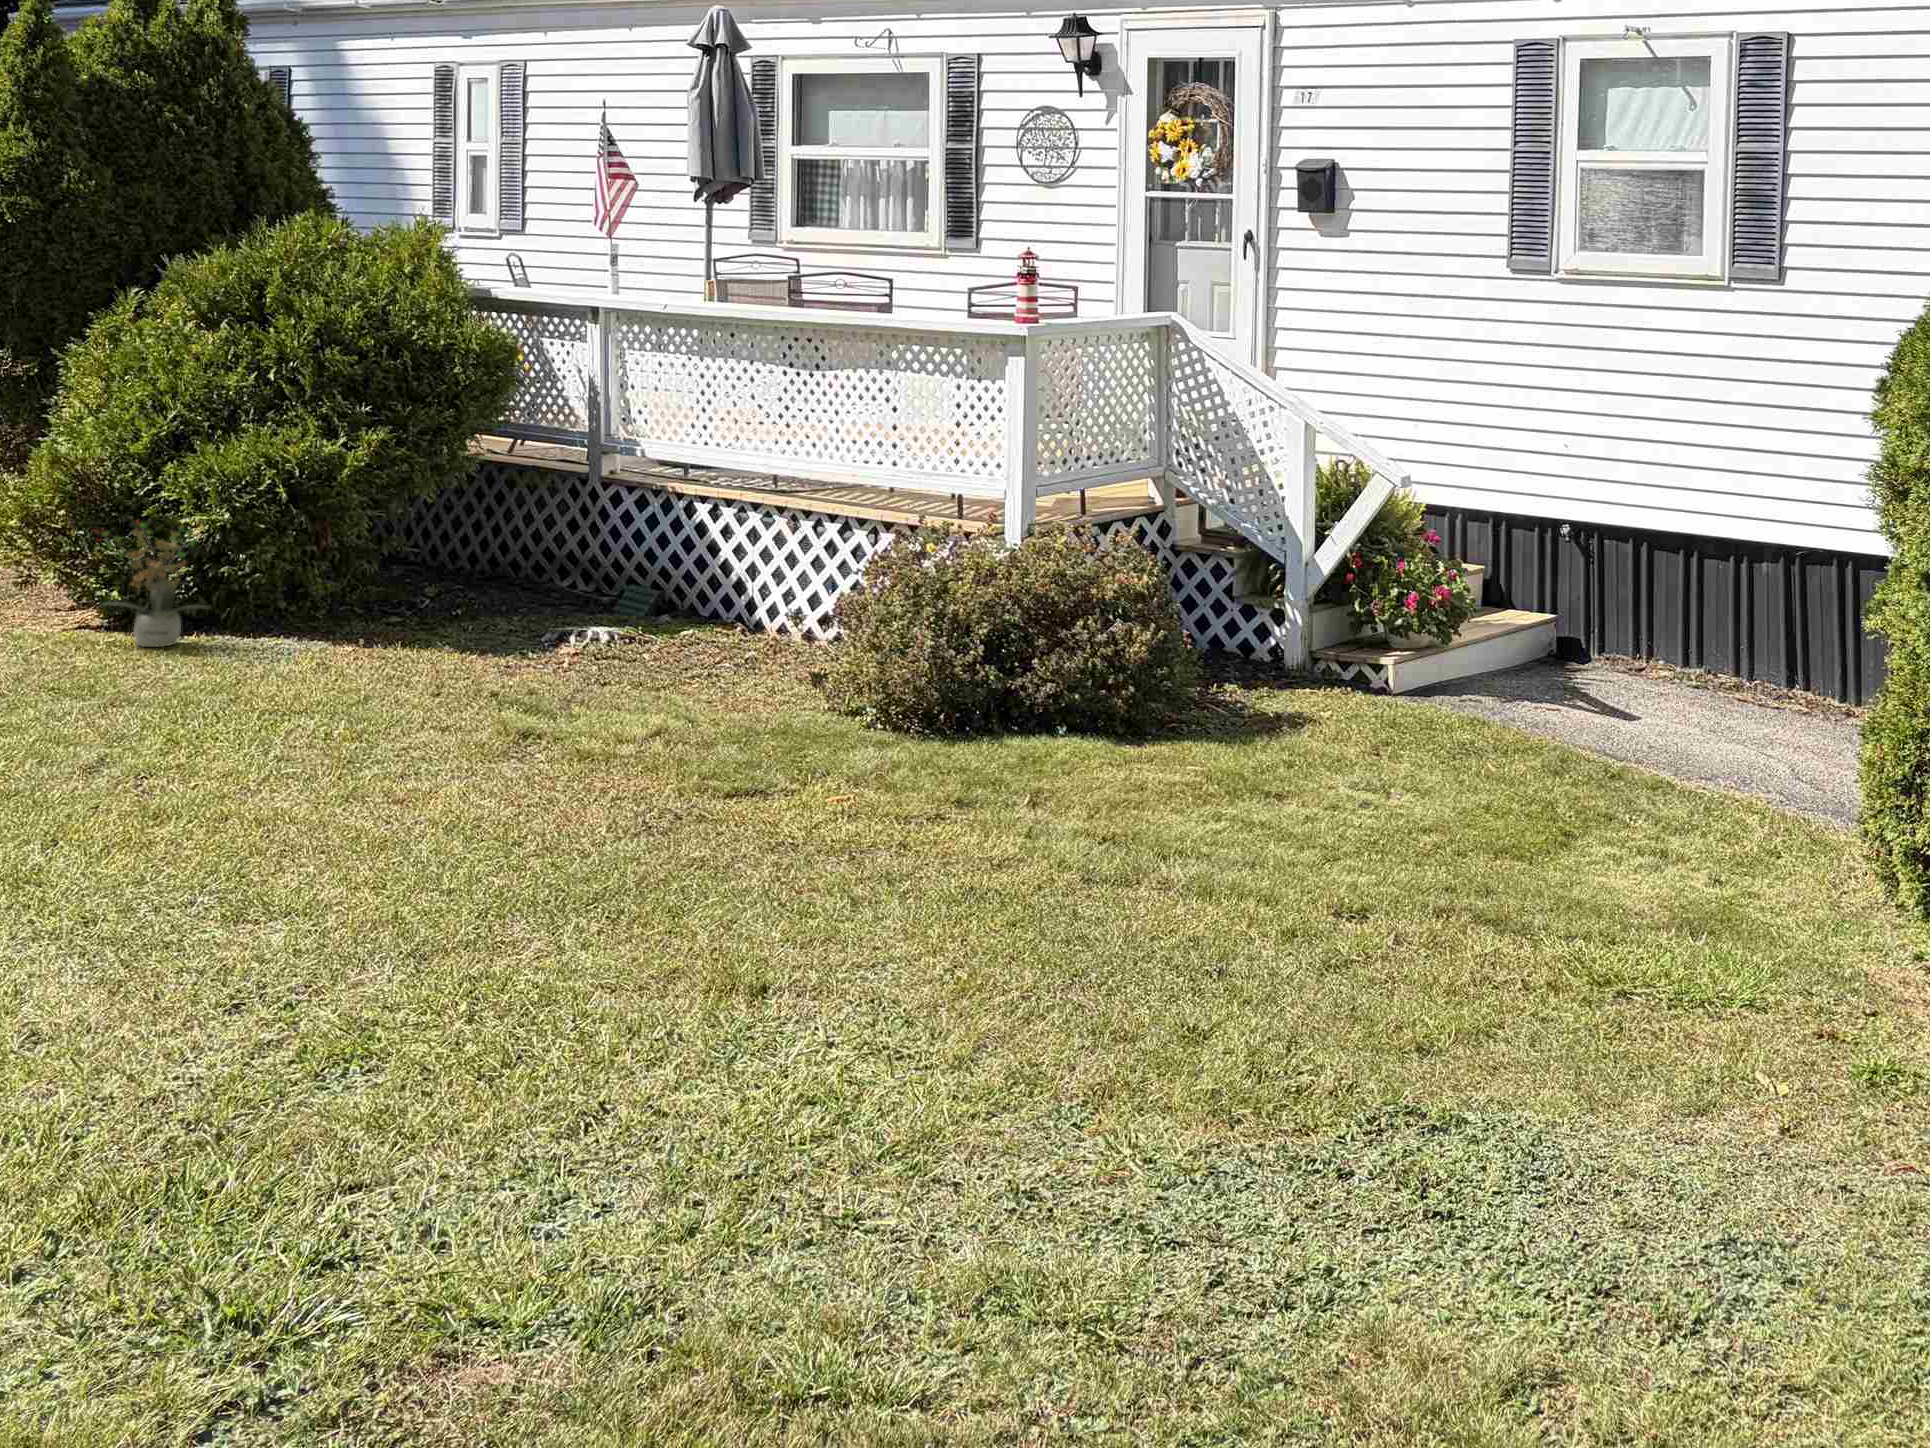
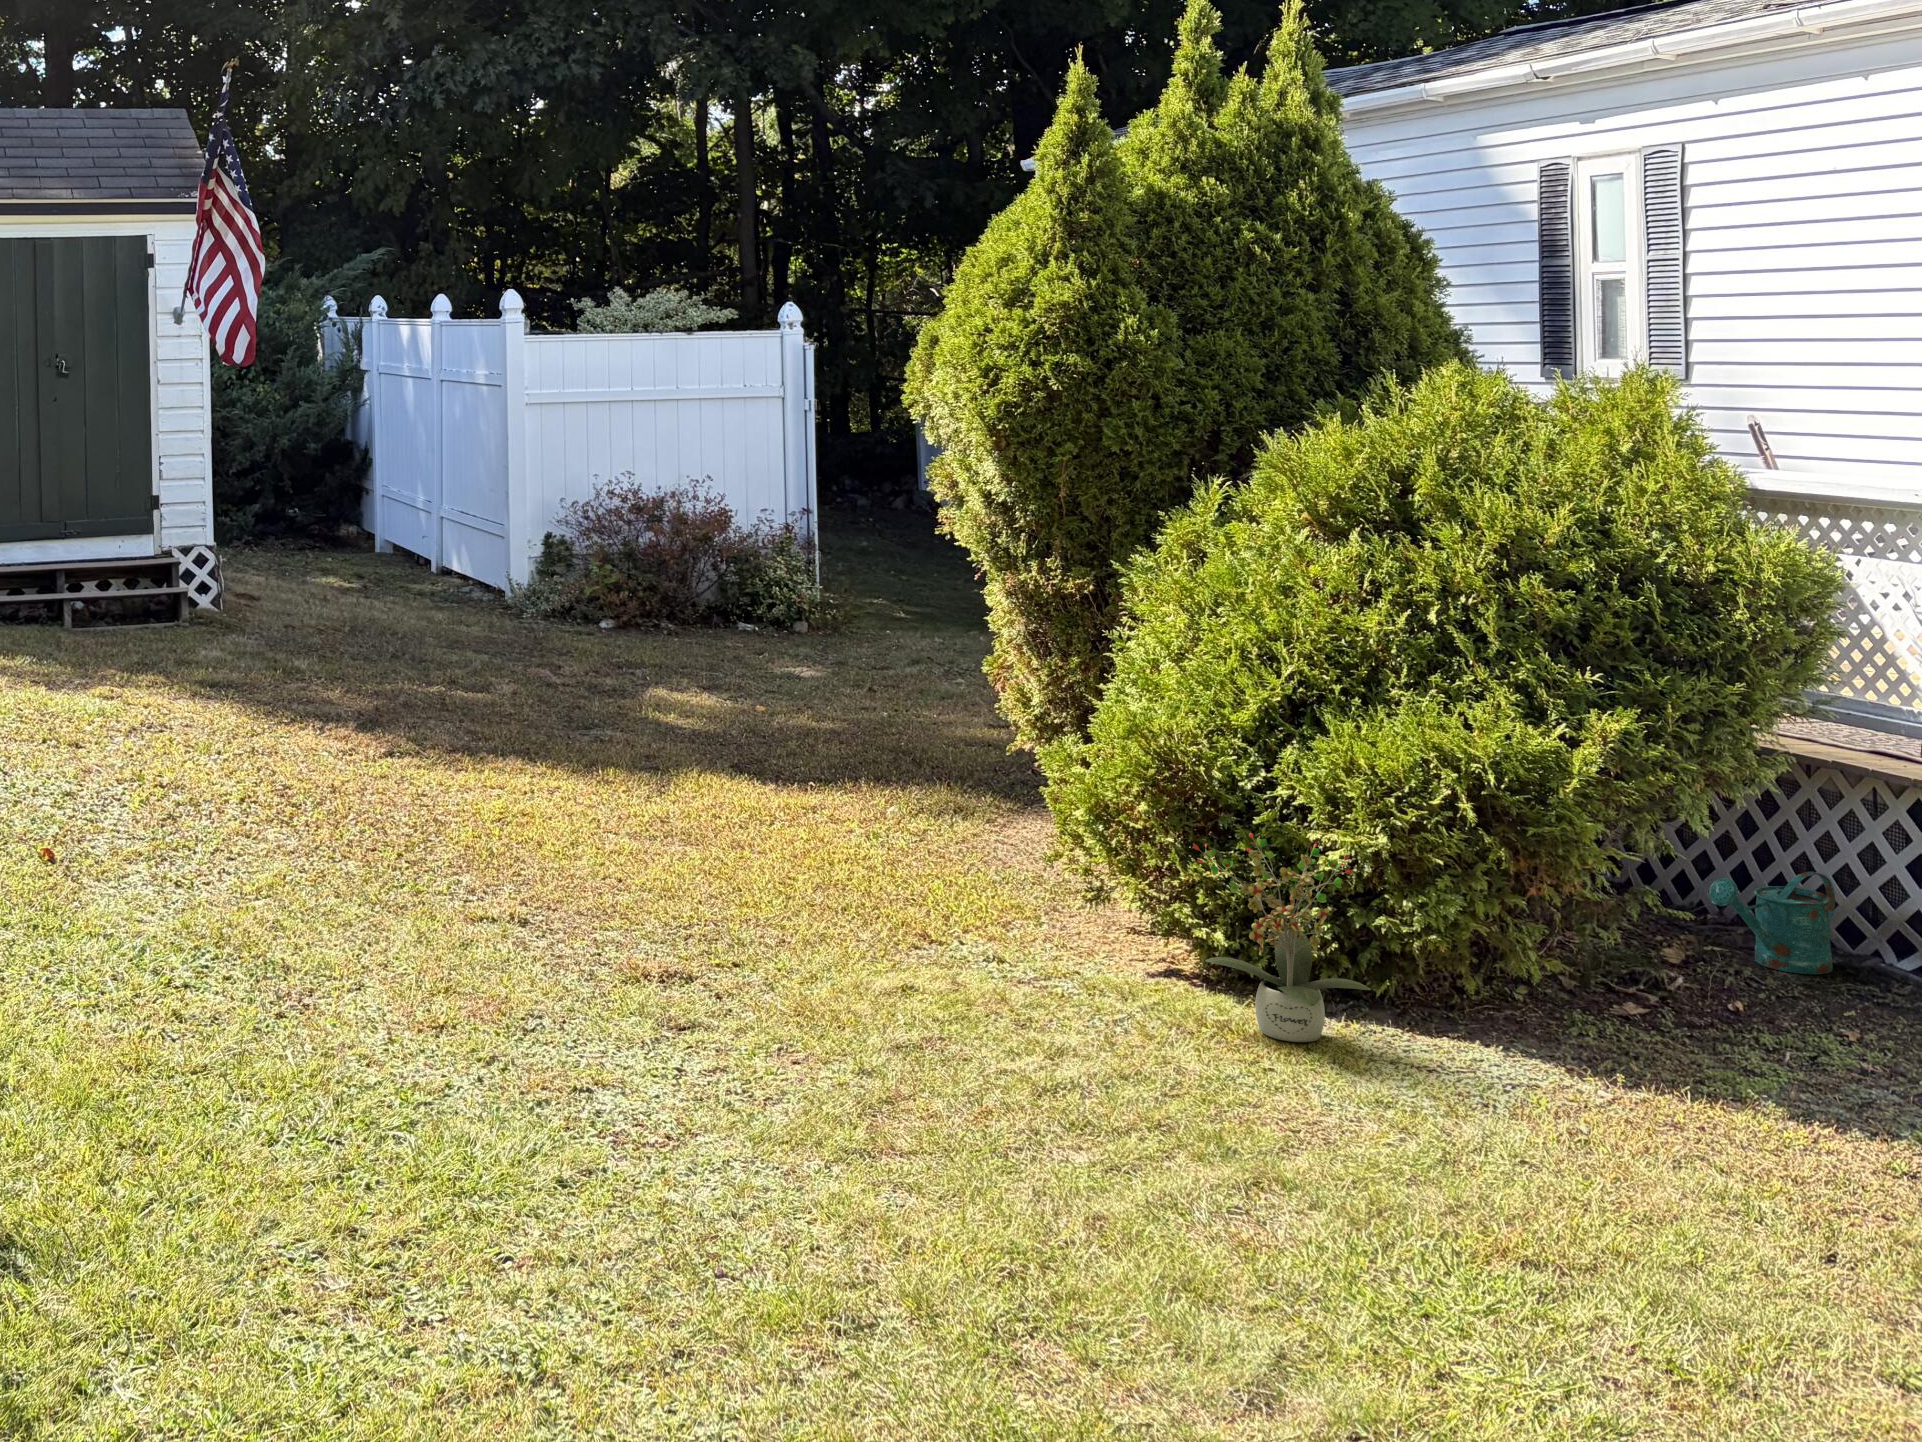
watering can: none [449,527,524,586] -> present [1709,871,1835,974]

